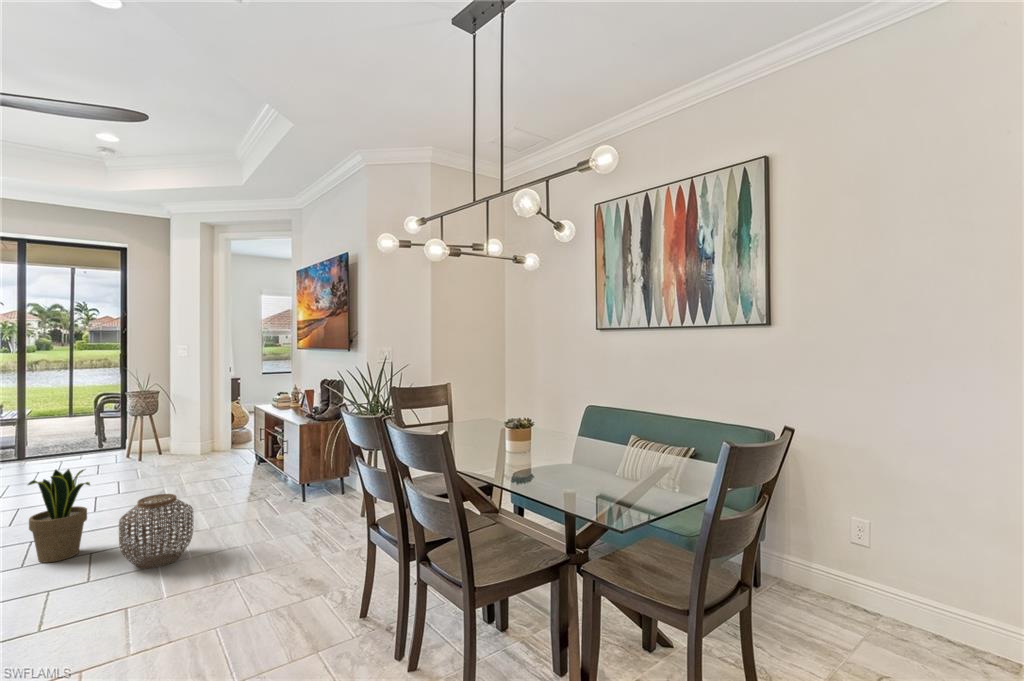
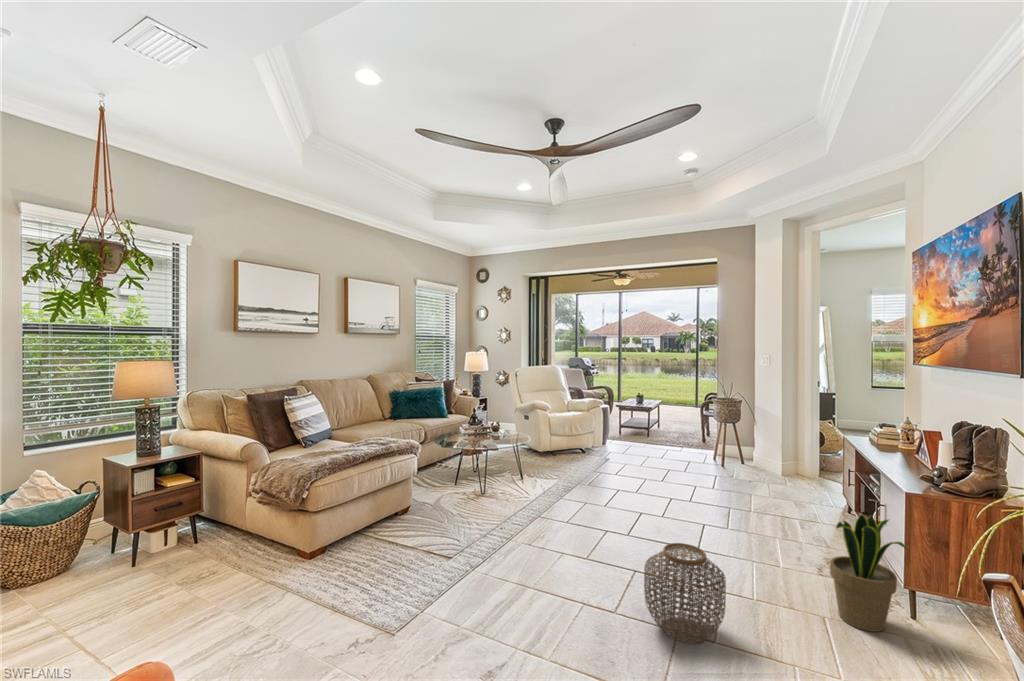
potted plant: present [28,469,90,563] -> present [830,515,906,632]

